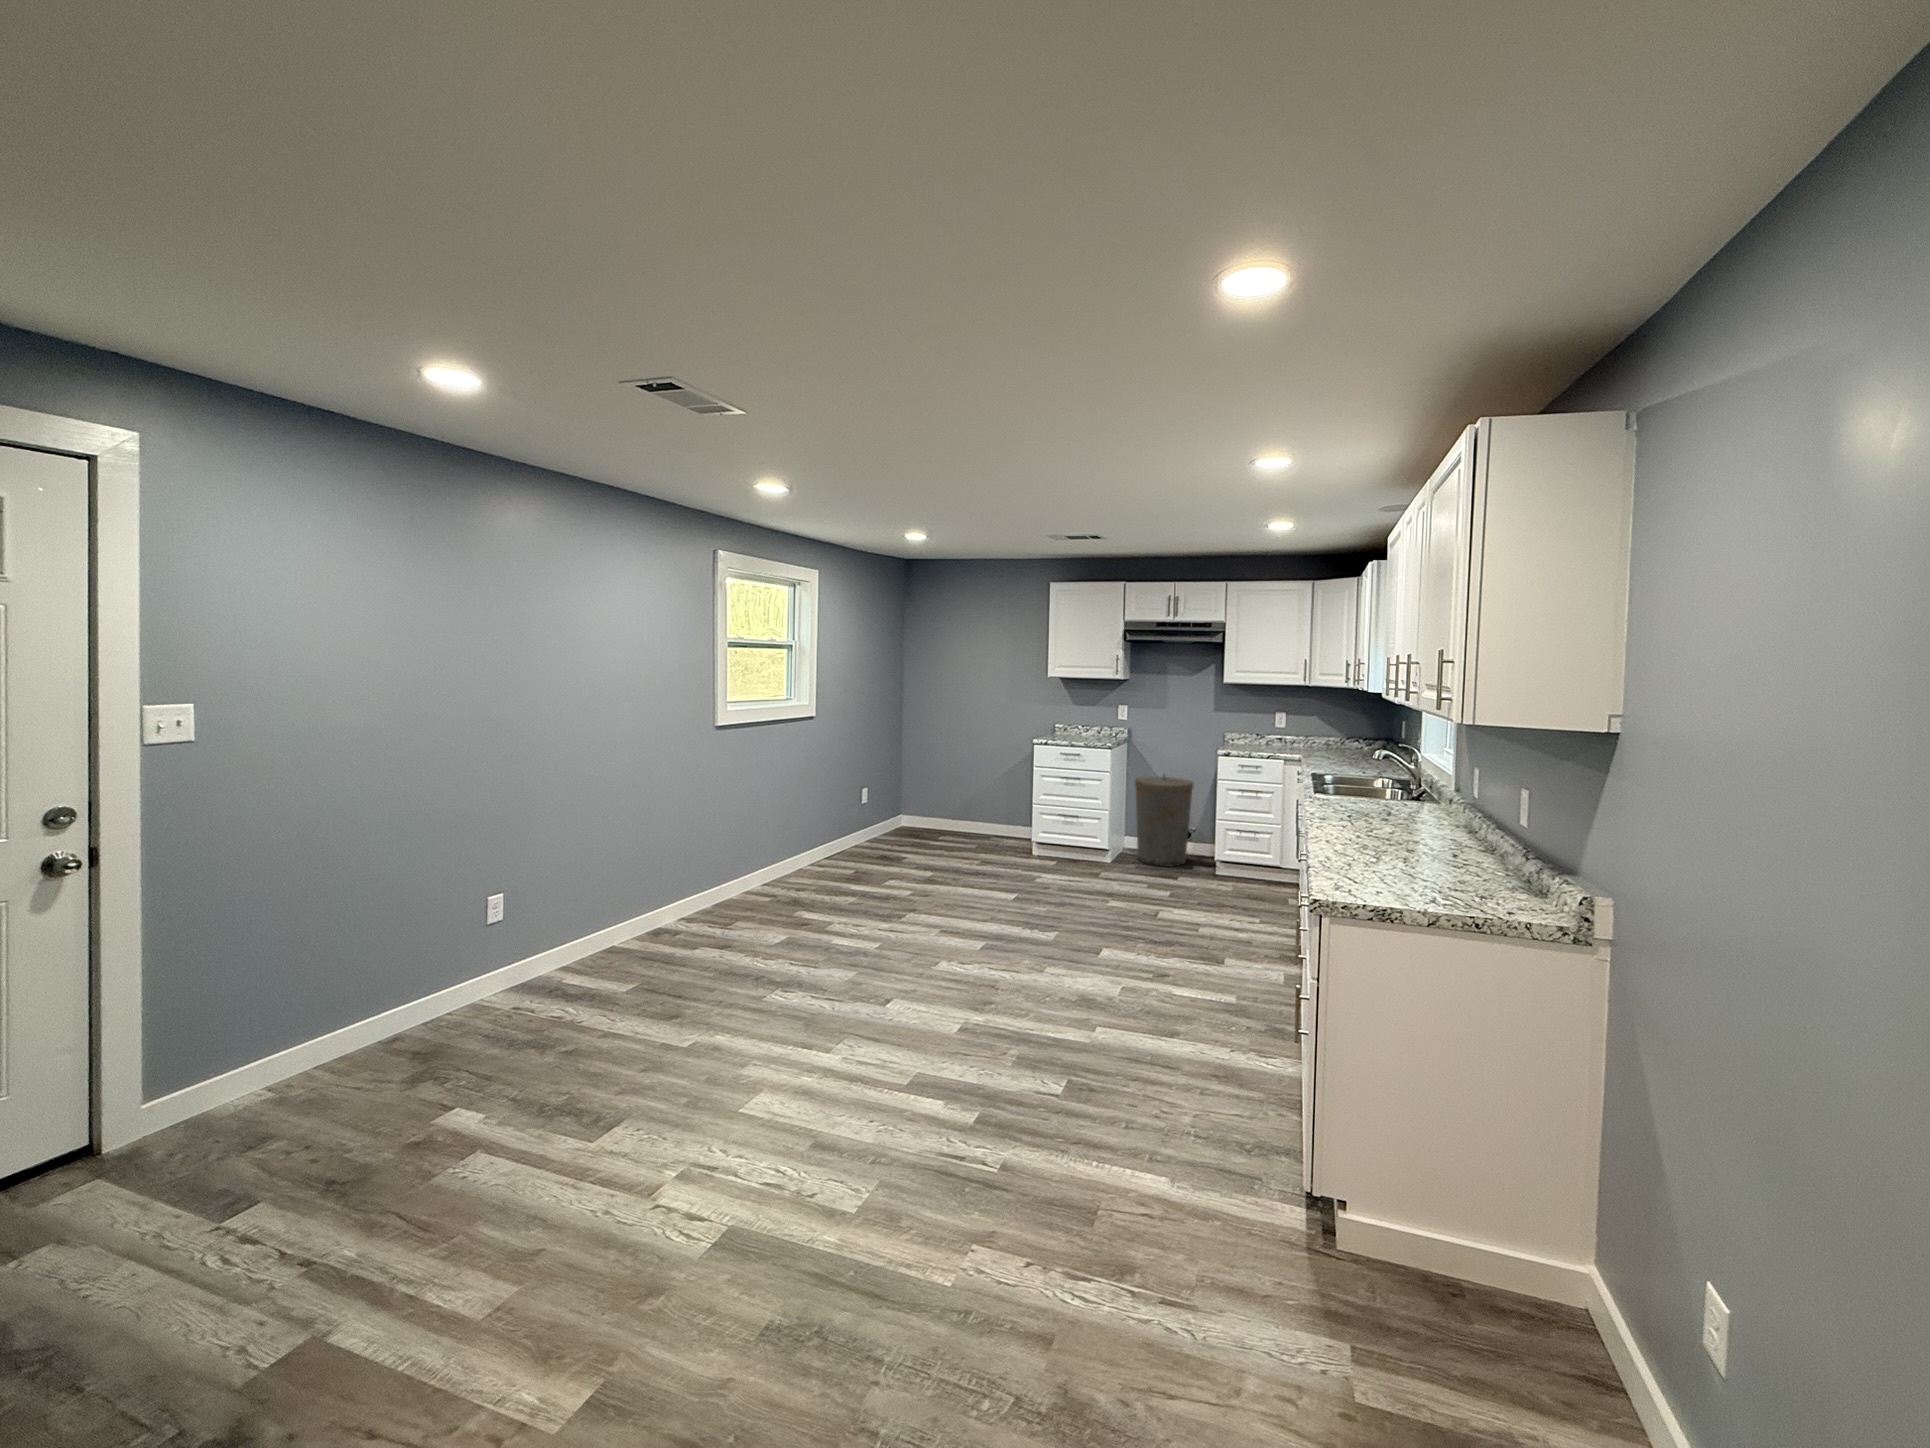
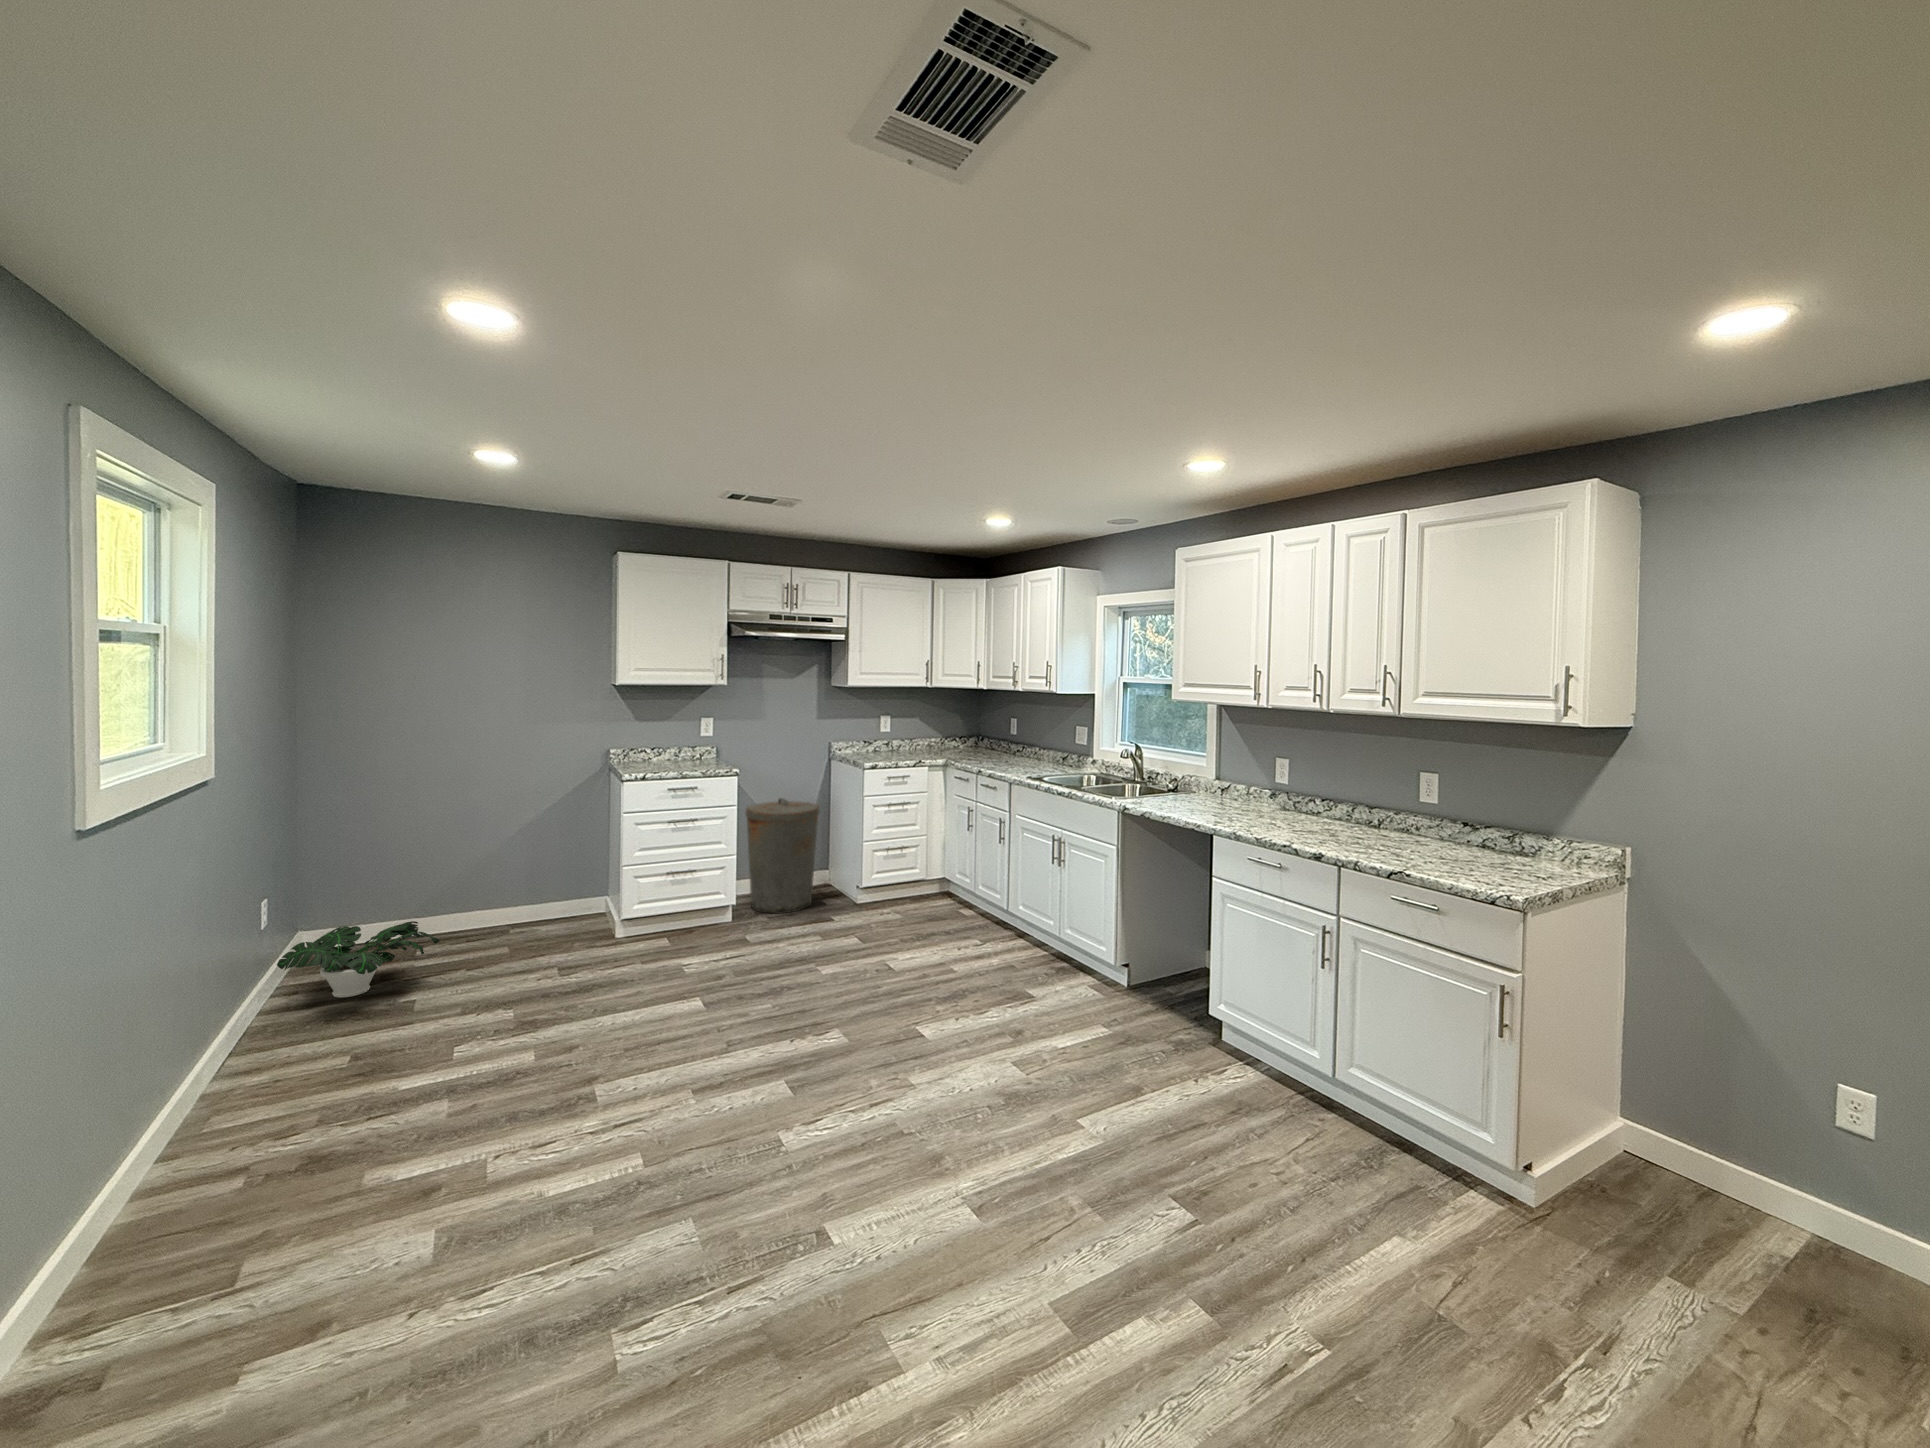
potted plant: none [869,809,935,847] -> present [277,921,440,998]

